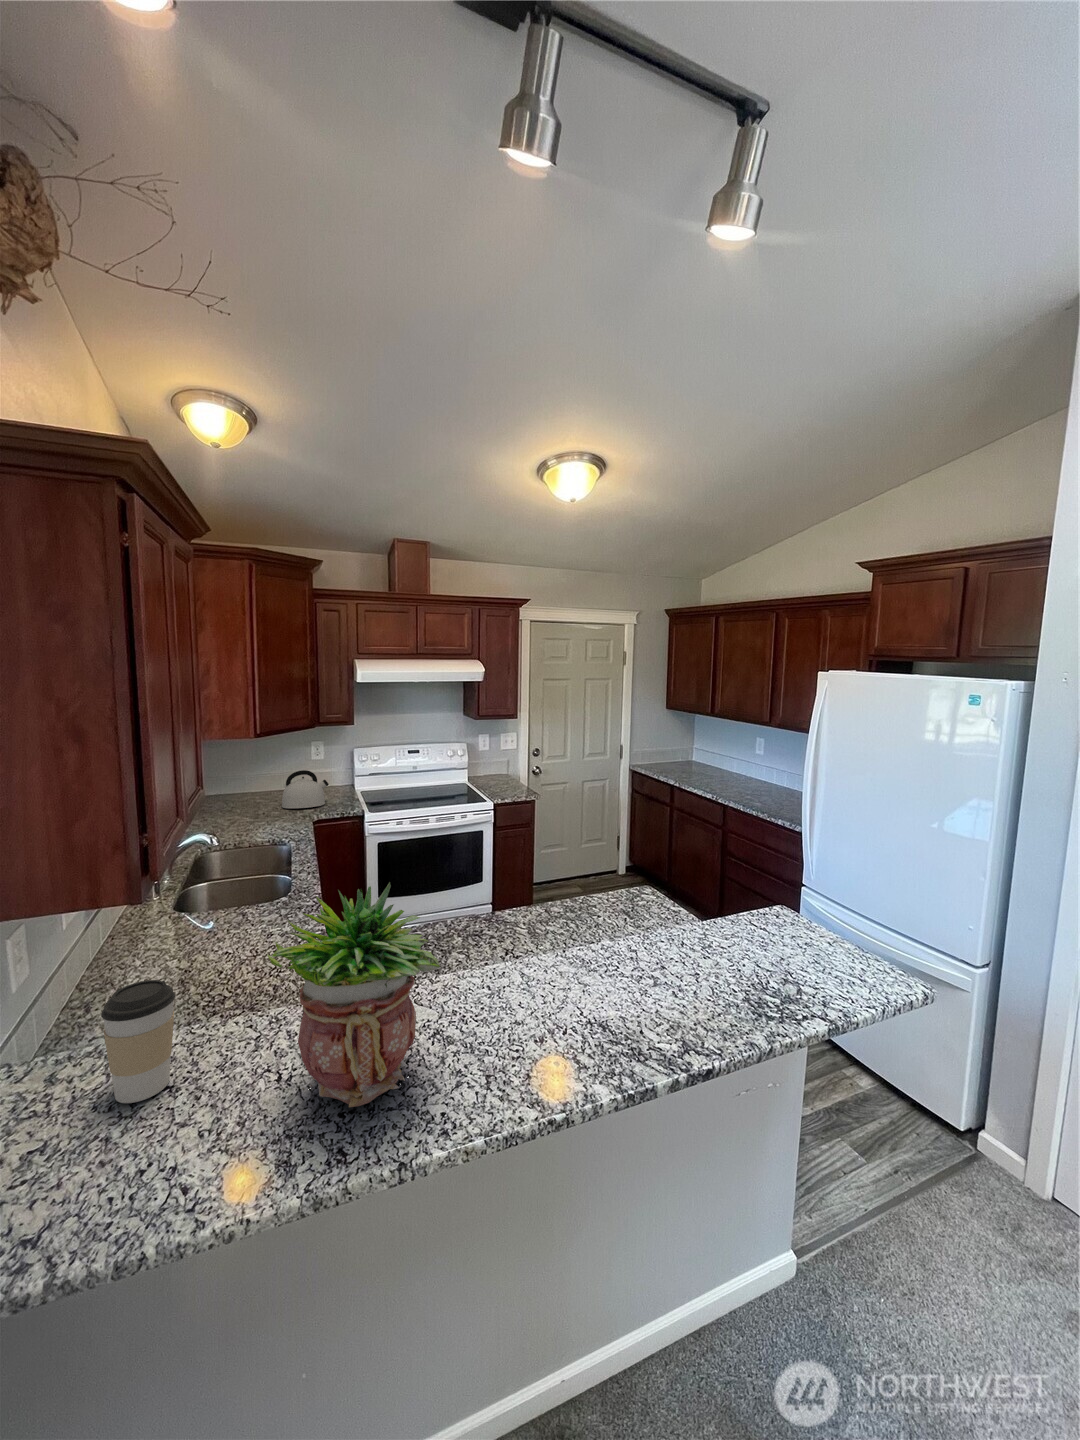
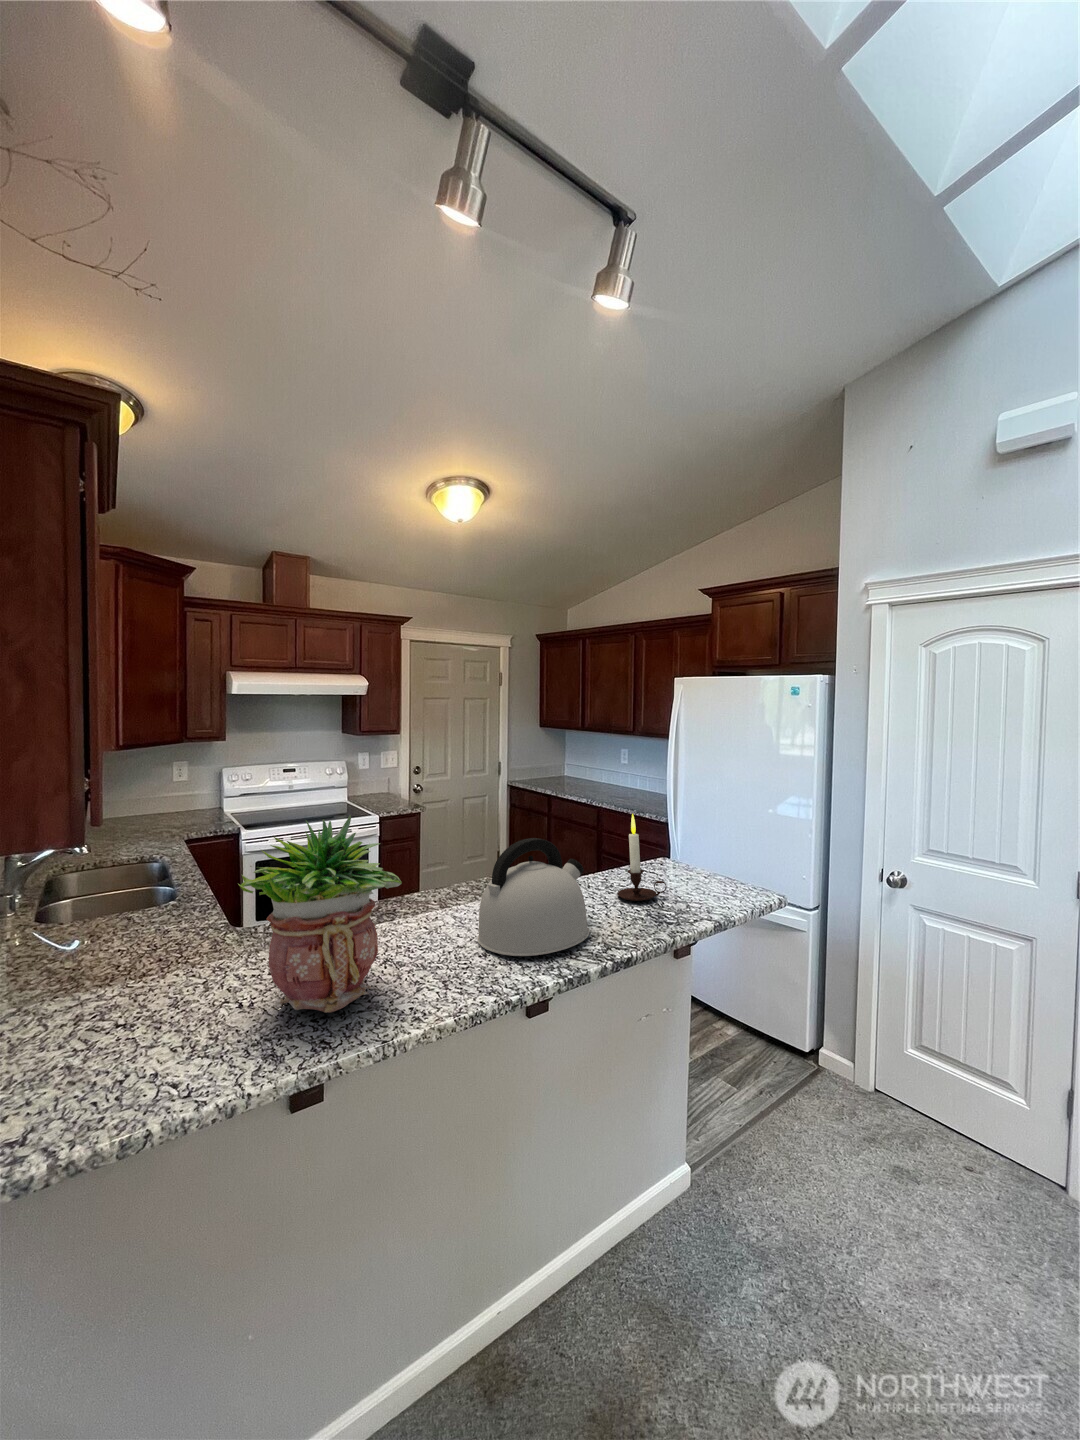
kettle: present [282,770,329,808] -> present [477,838,589,956]
candle: none [713,874,775,980] -> present [617,814,667,901]
coffee cup: present [101,980,175,1103] -> none [55,926,131,1047]

